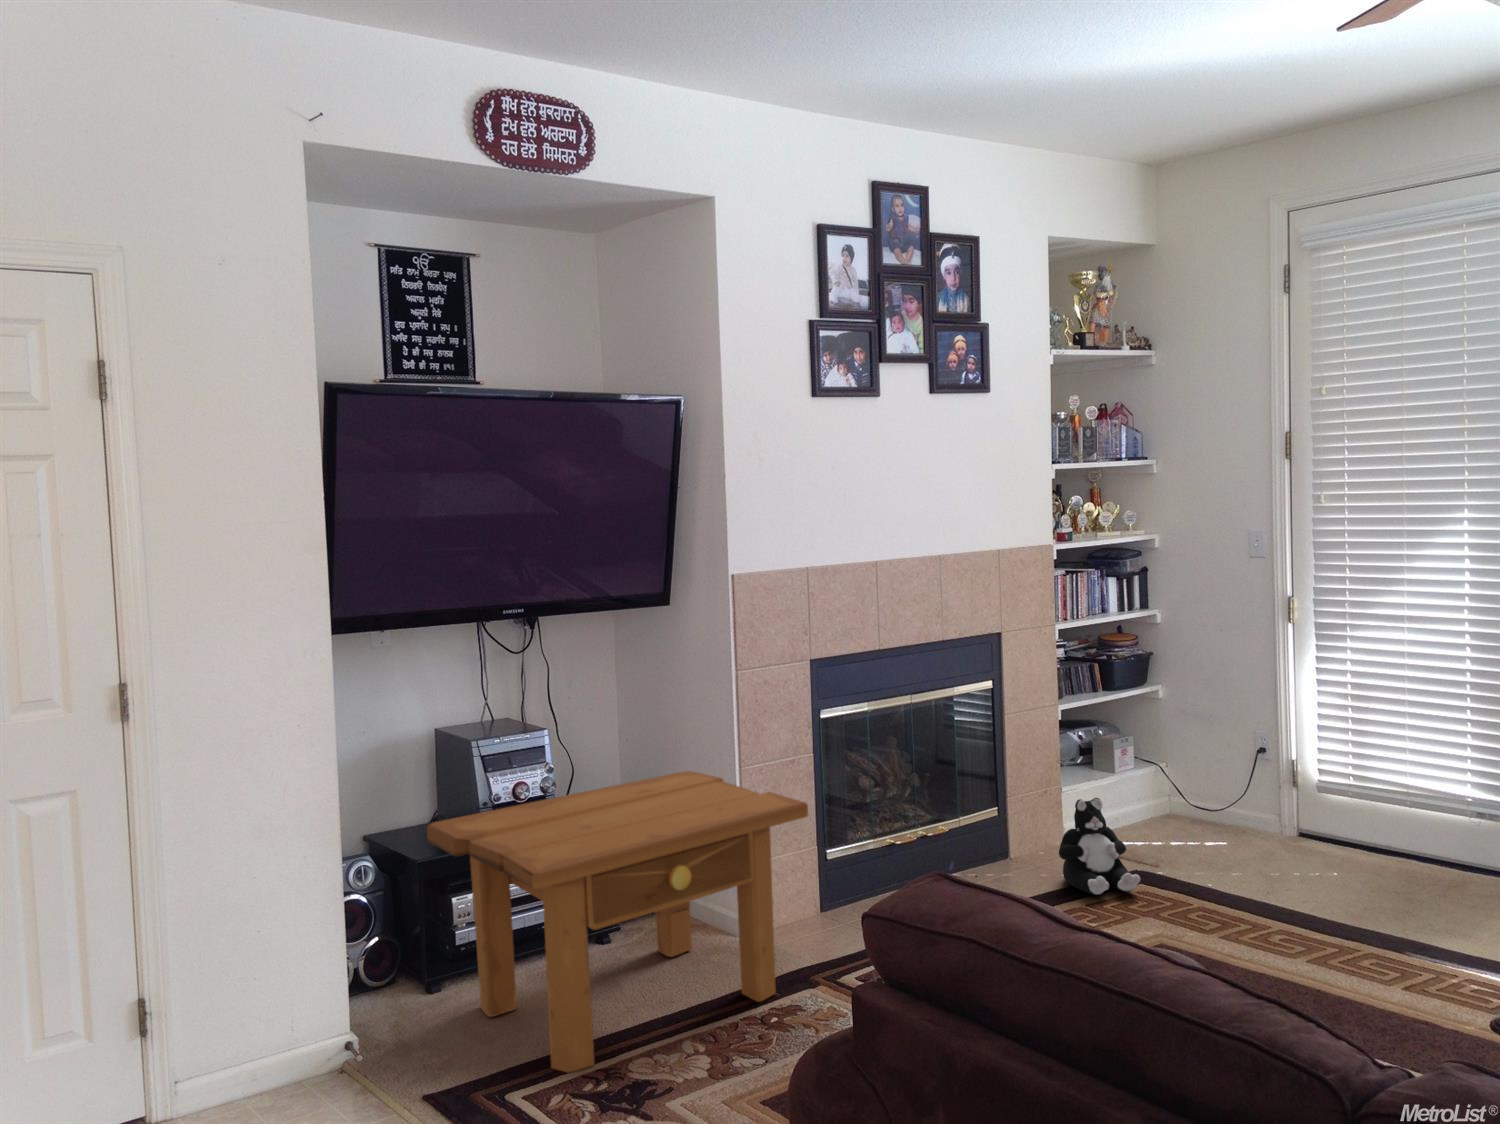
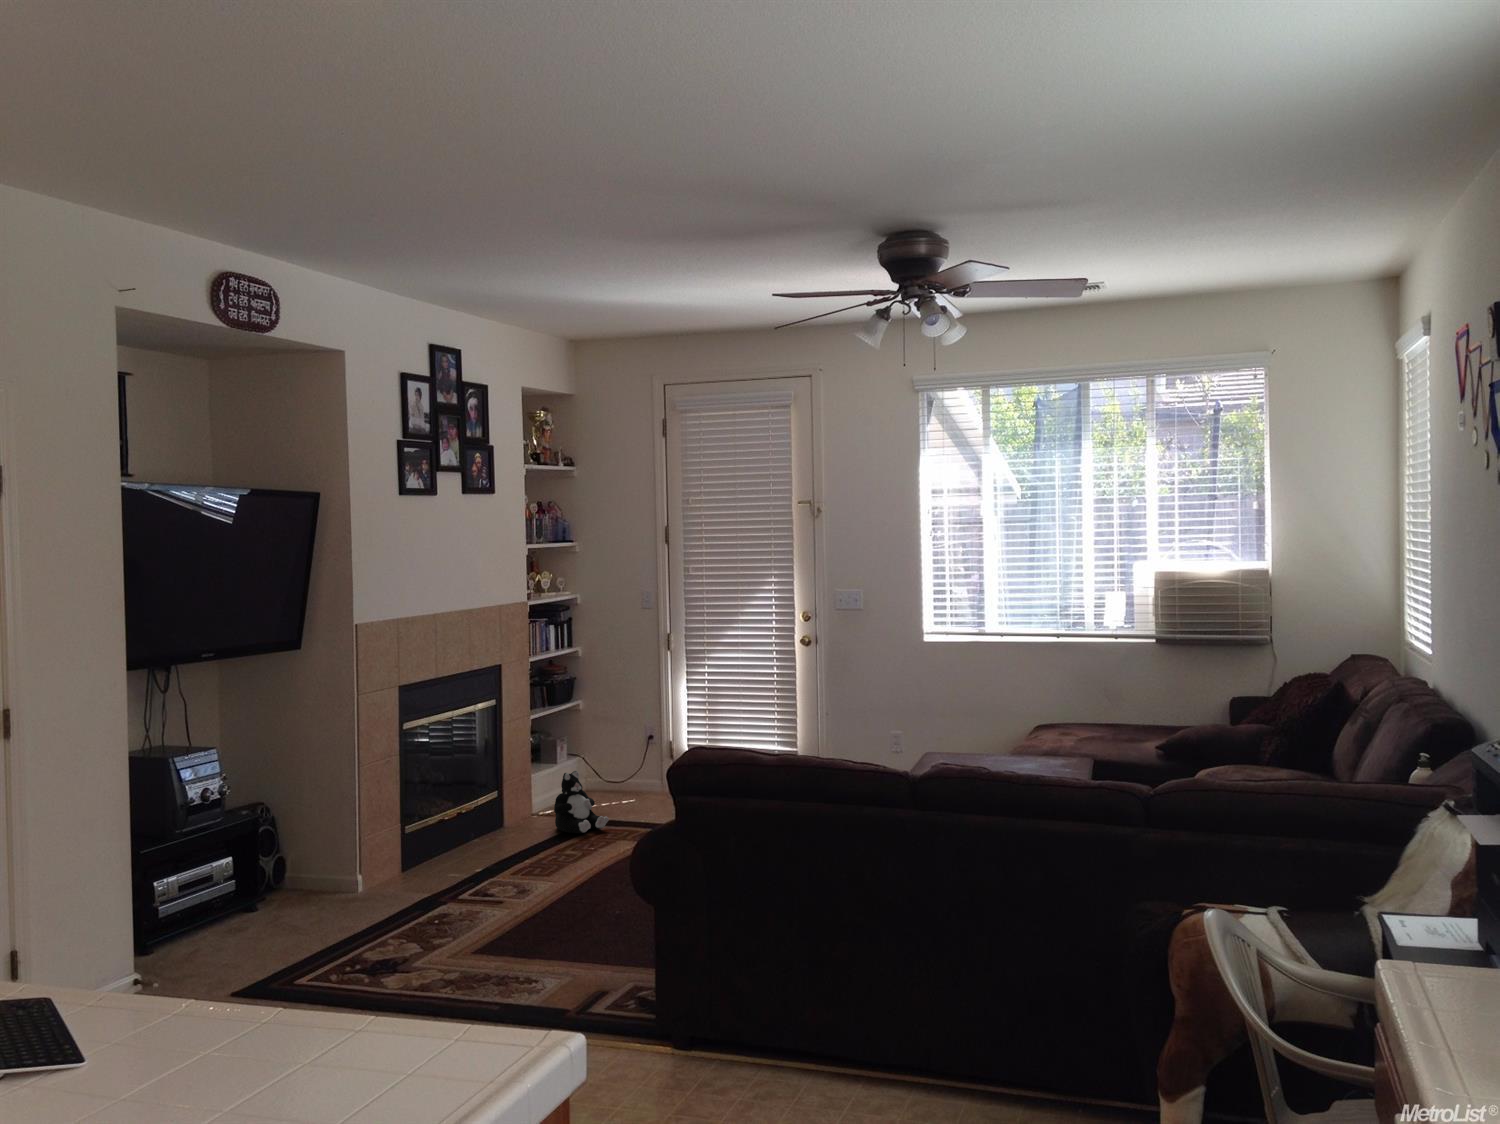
side table: present [427,771,808,1072] -> none [174,771,443,967]

